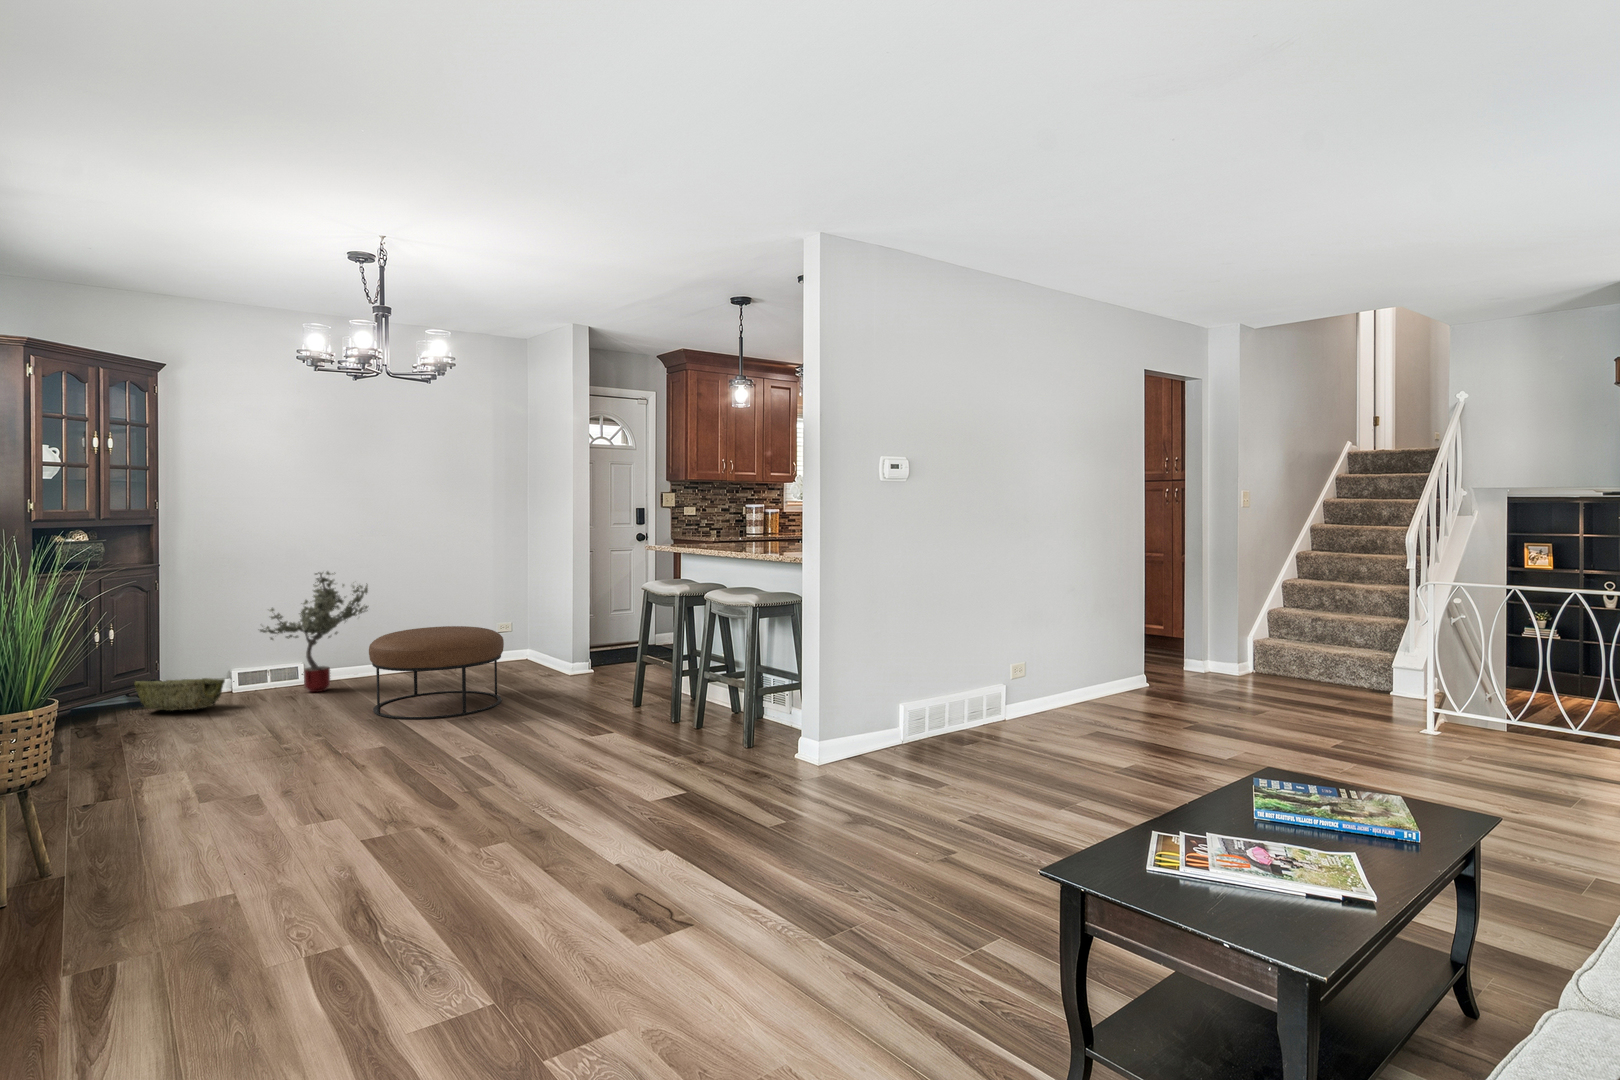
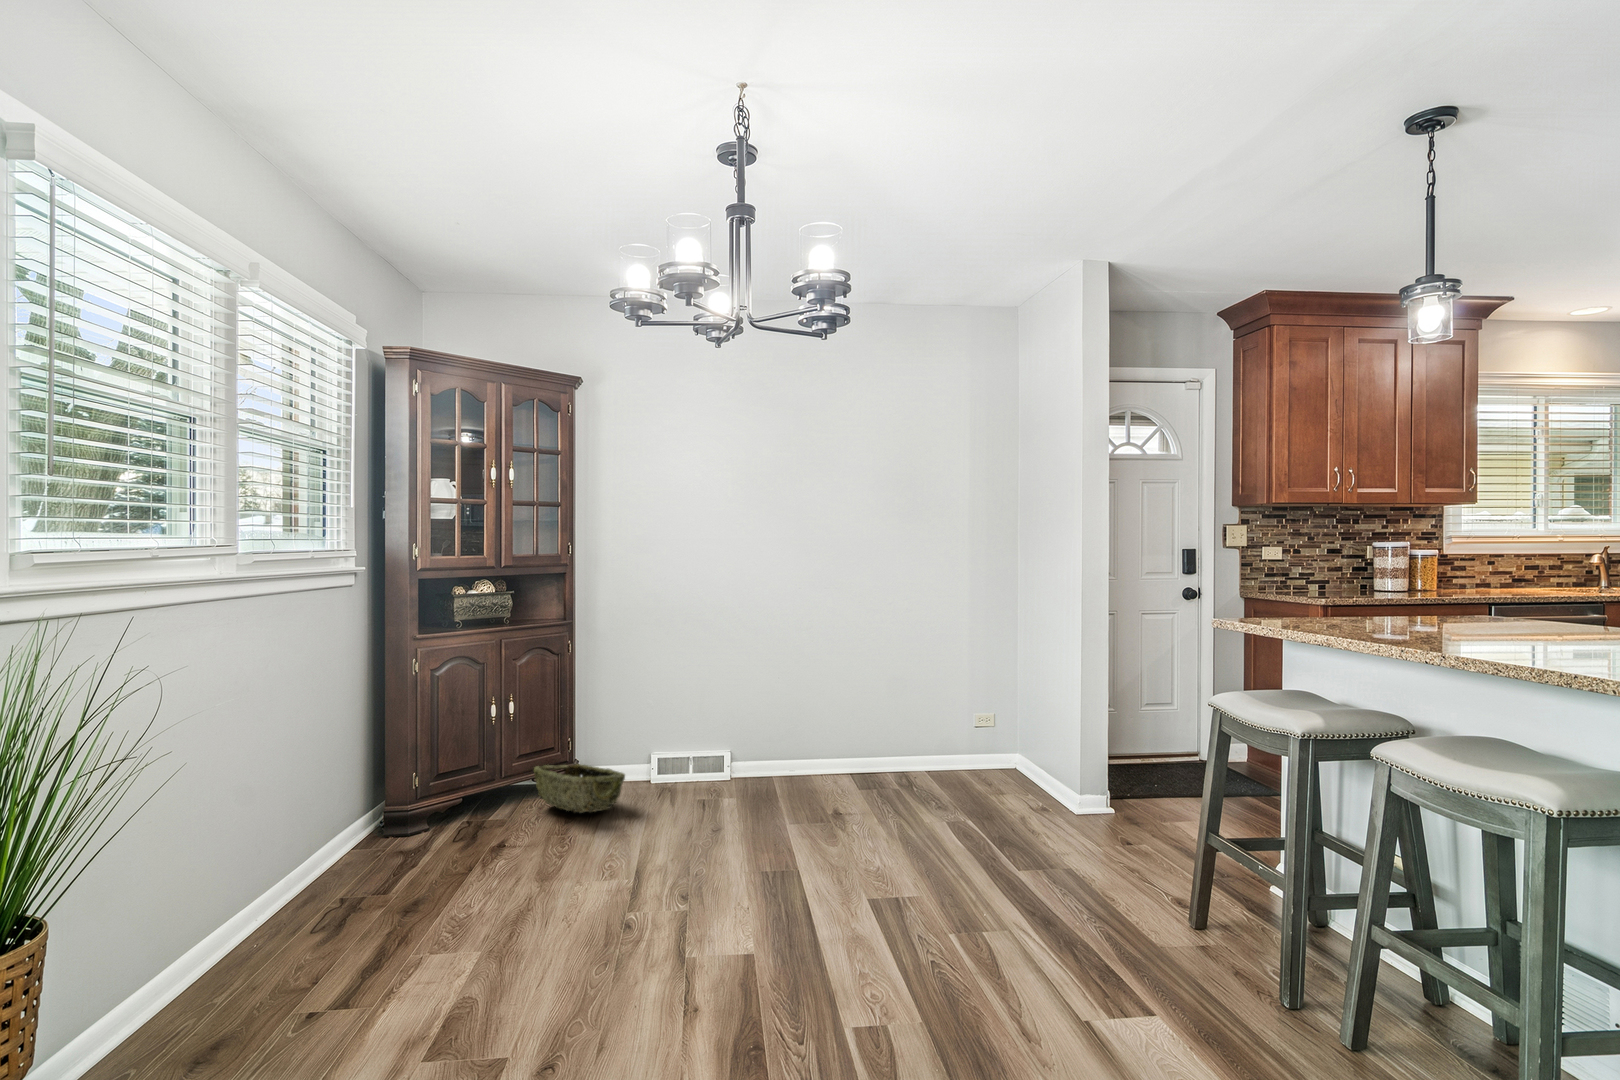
potted tree: present [260,572,368,692] -> none [668,634,801,799]
ottoman: present [369,626,504,719] -> none [772,733,969,906]

